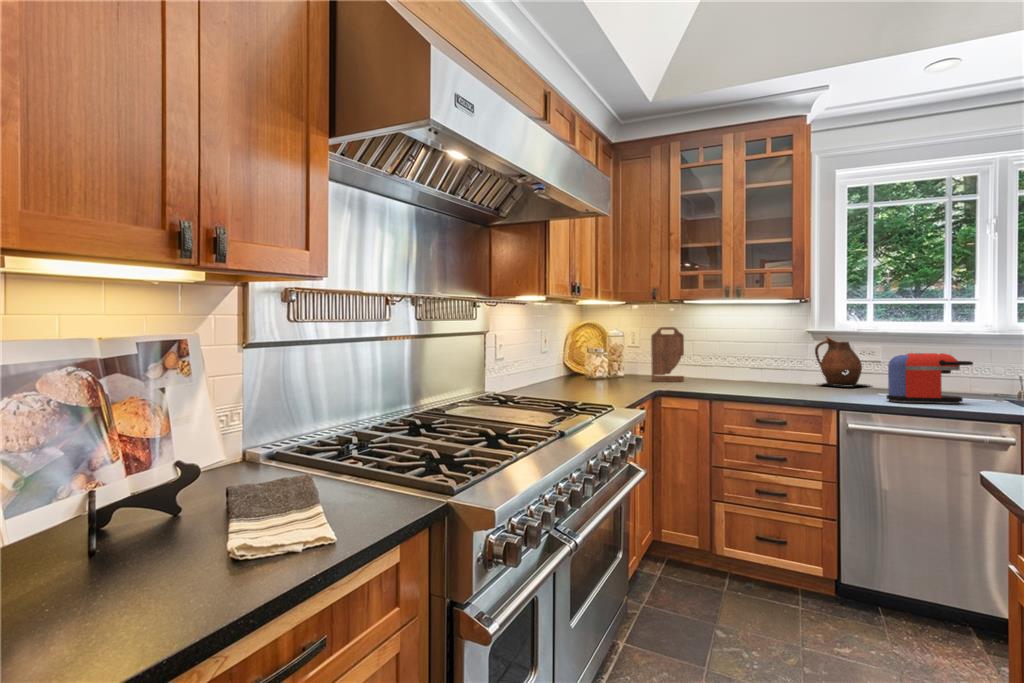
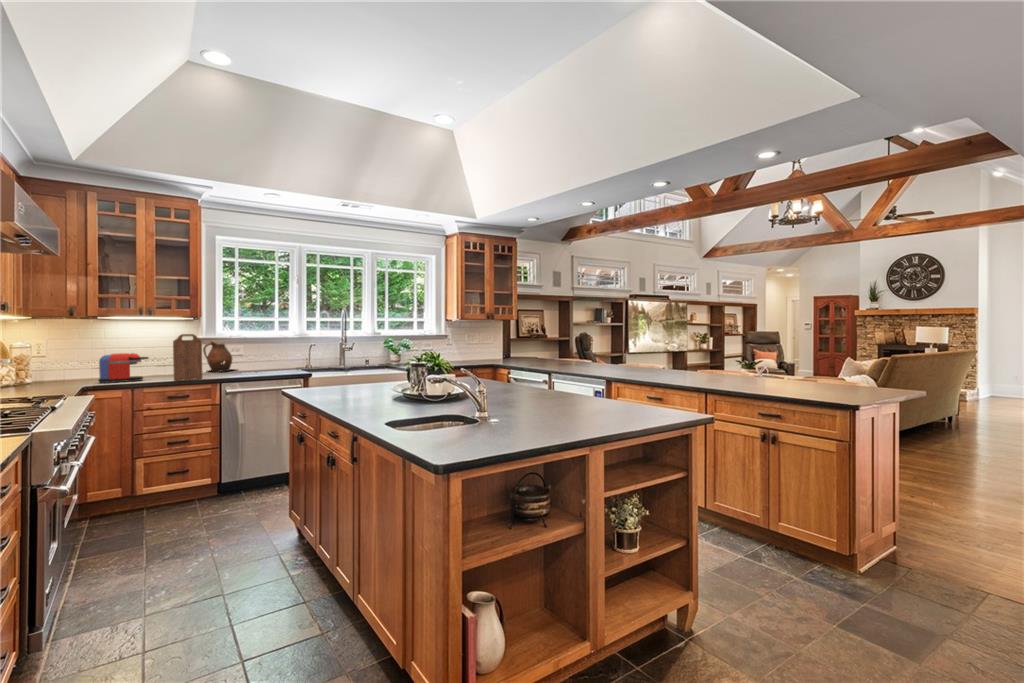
cutting board: present [651,327,684,382] -> present [173,334,202,381]
coffee maker: present [887,353,973,404] -> present [98,353,148,383]

